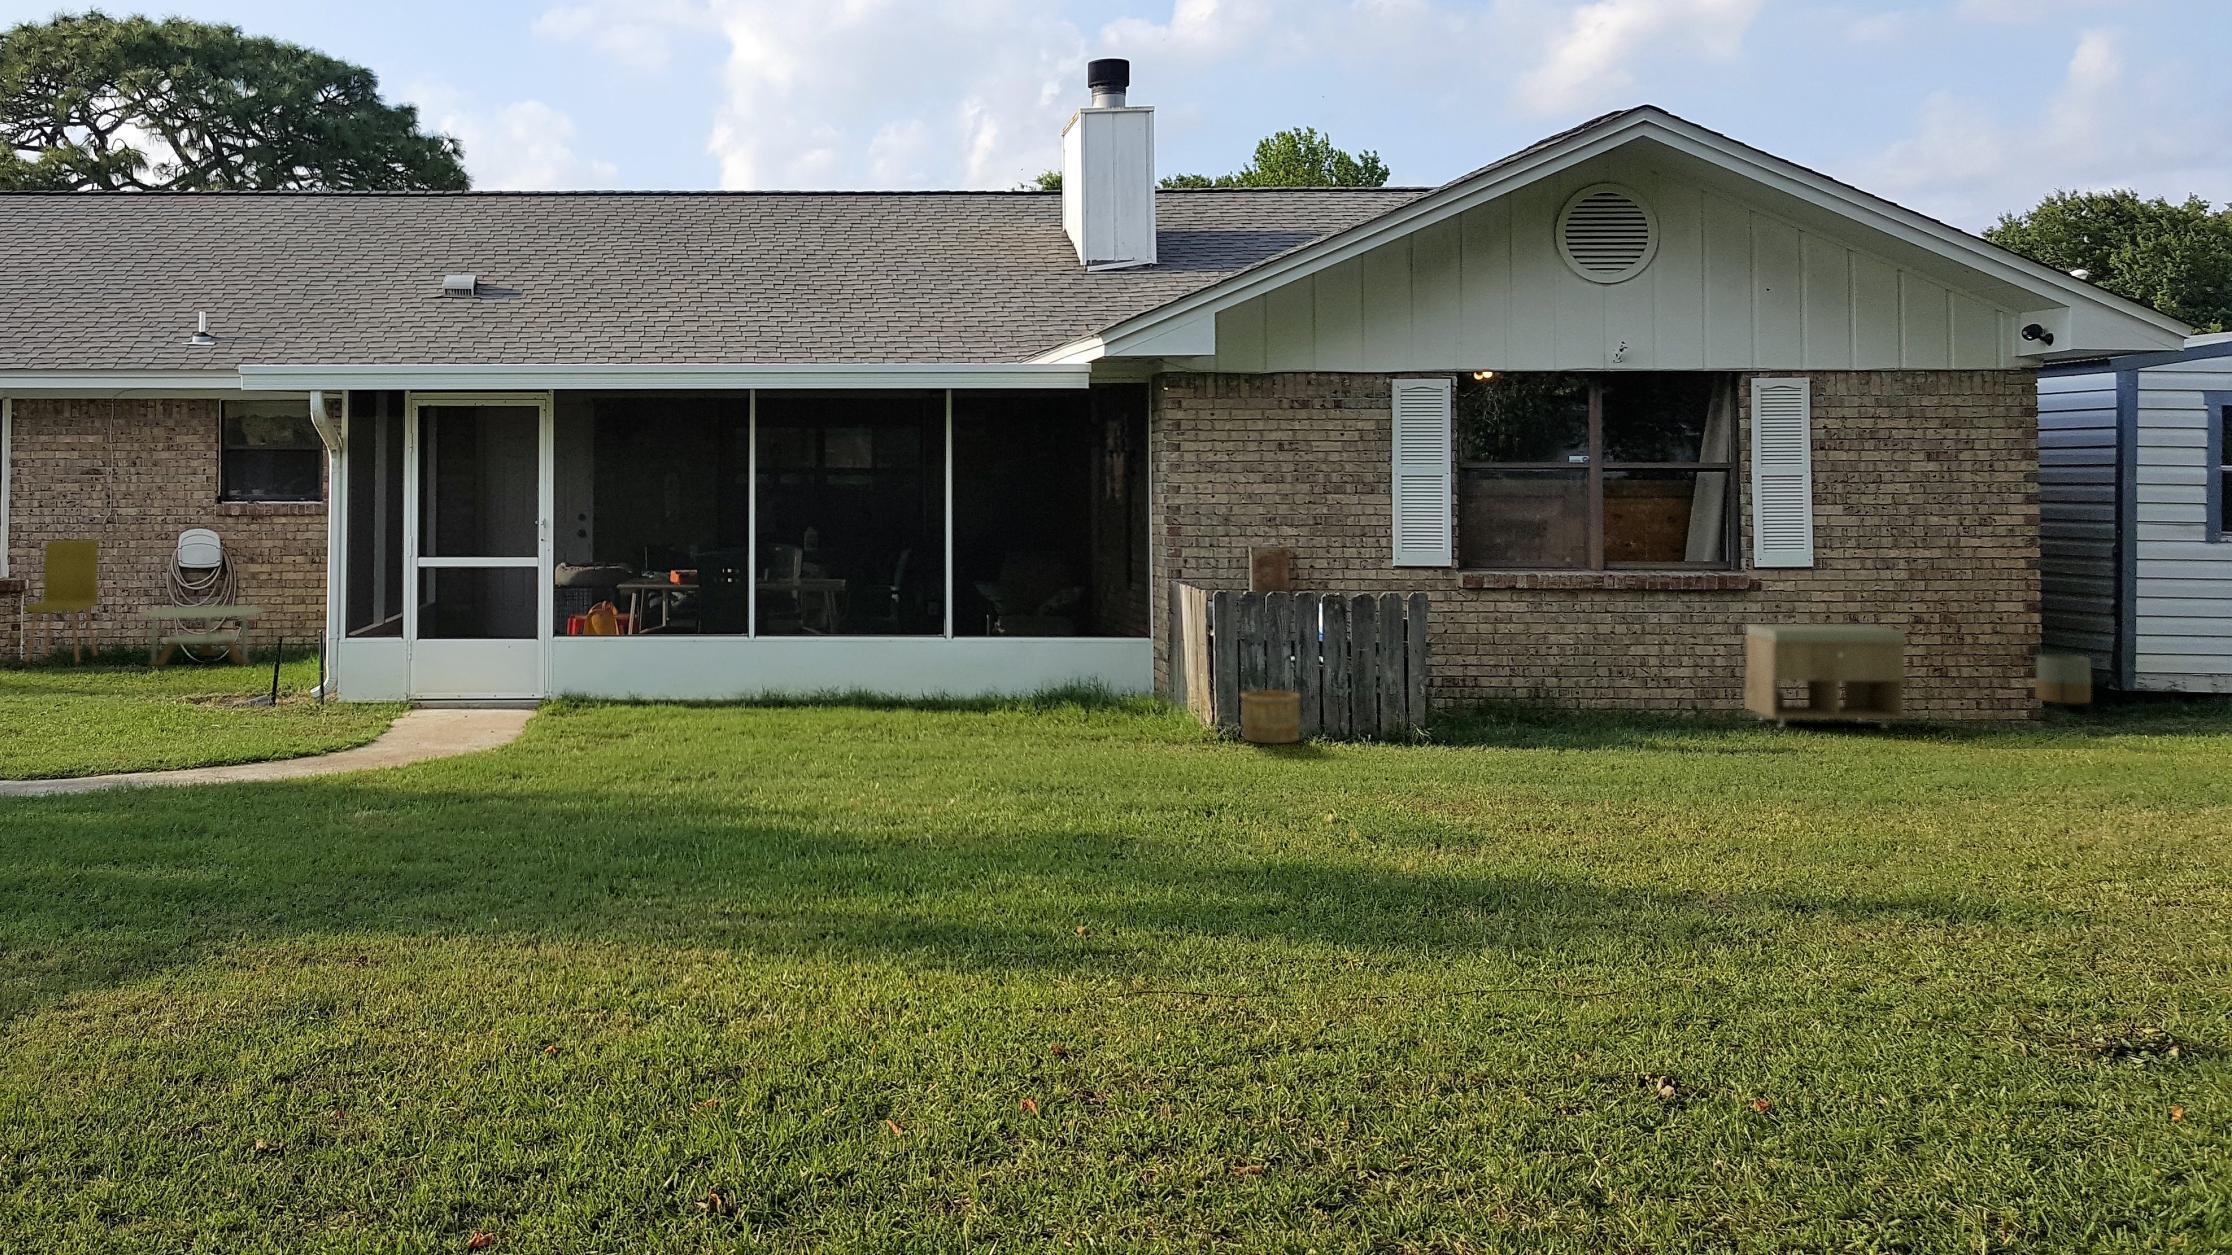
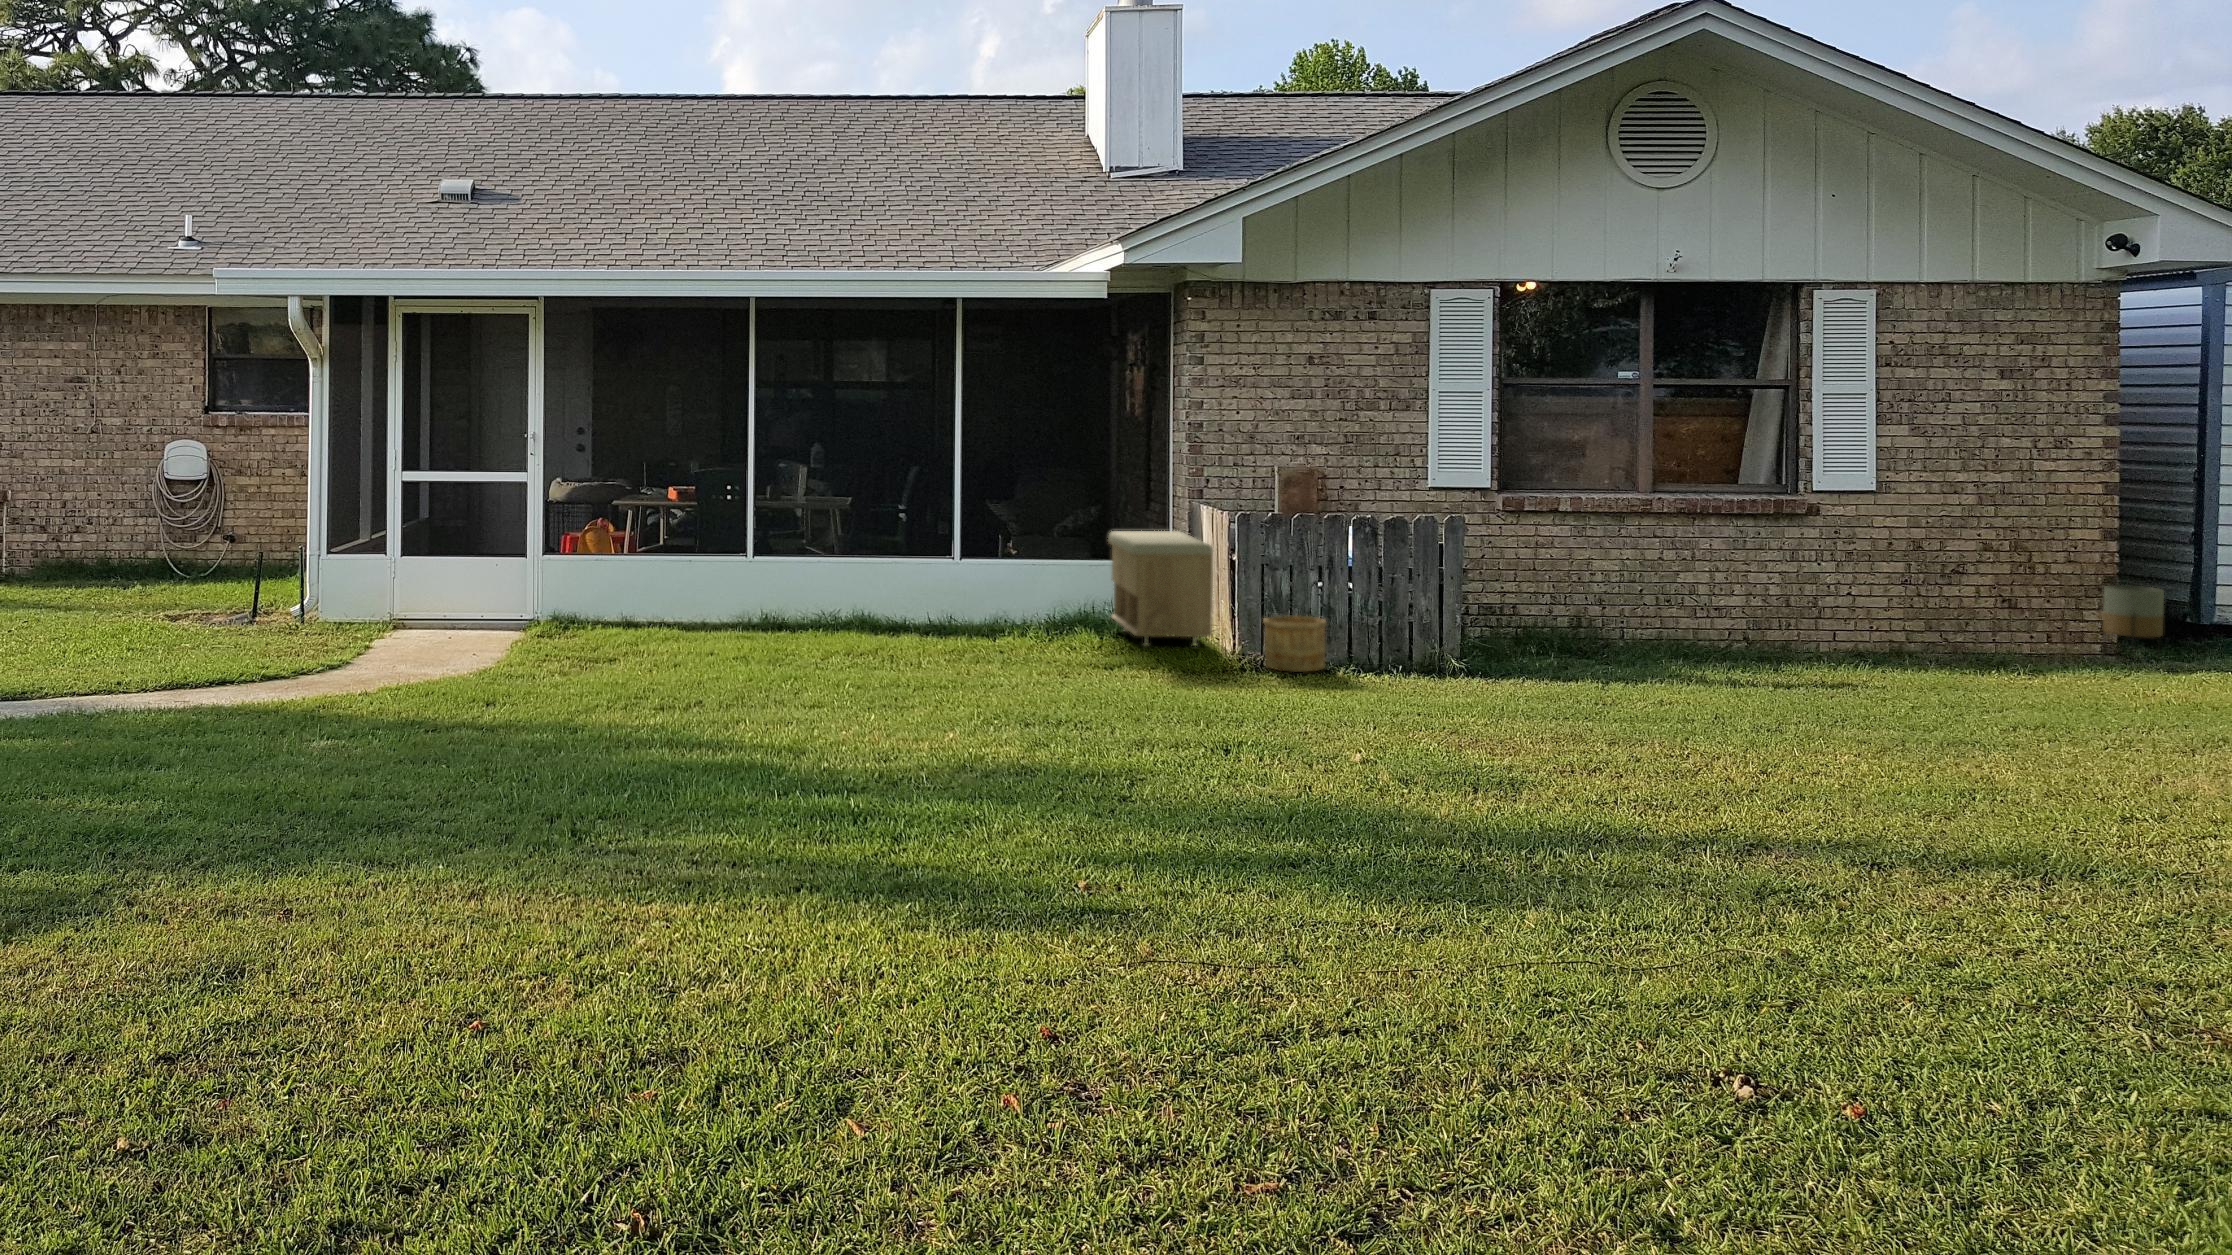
chair: present [24,540,99,661] -> none [7,450,86,575]
round table: present [140,606,264,666] -> none [124,518,255,579]
storage bench: present [1745,624,1906,728] -> present [1108,531,1213,646]

